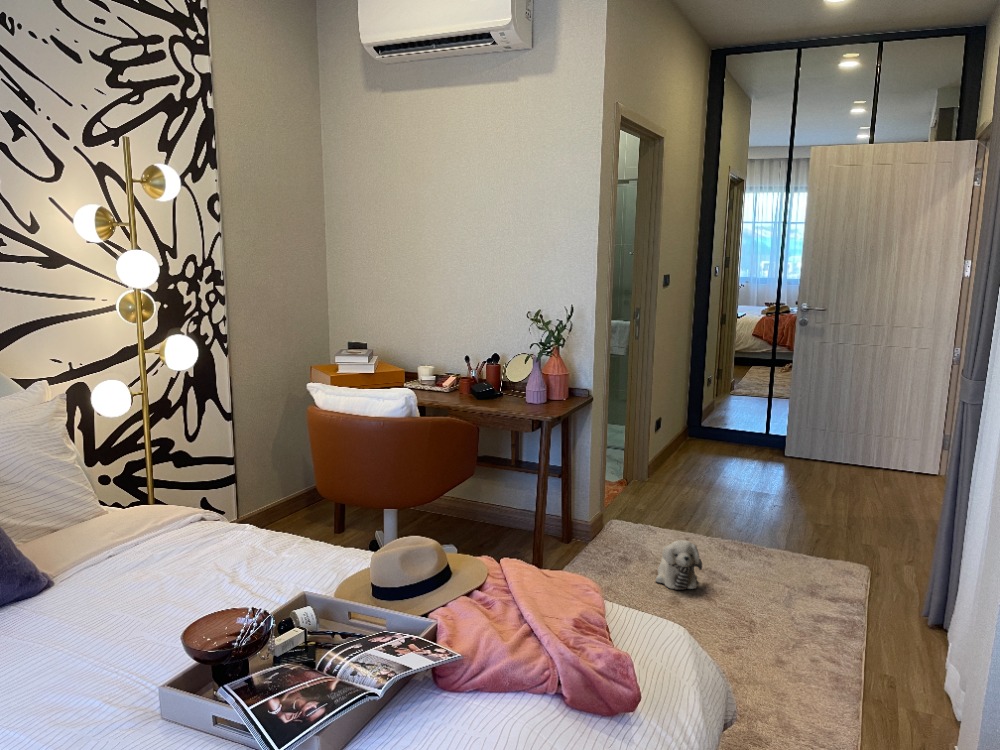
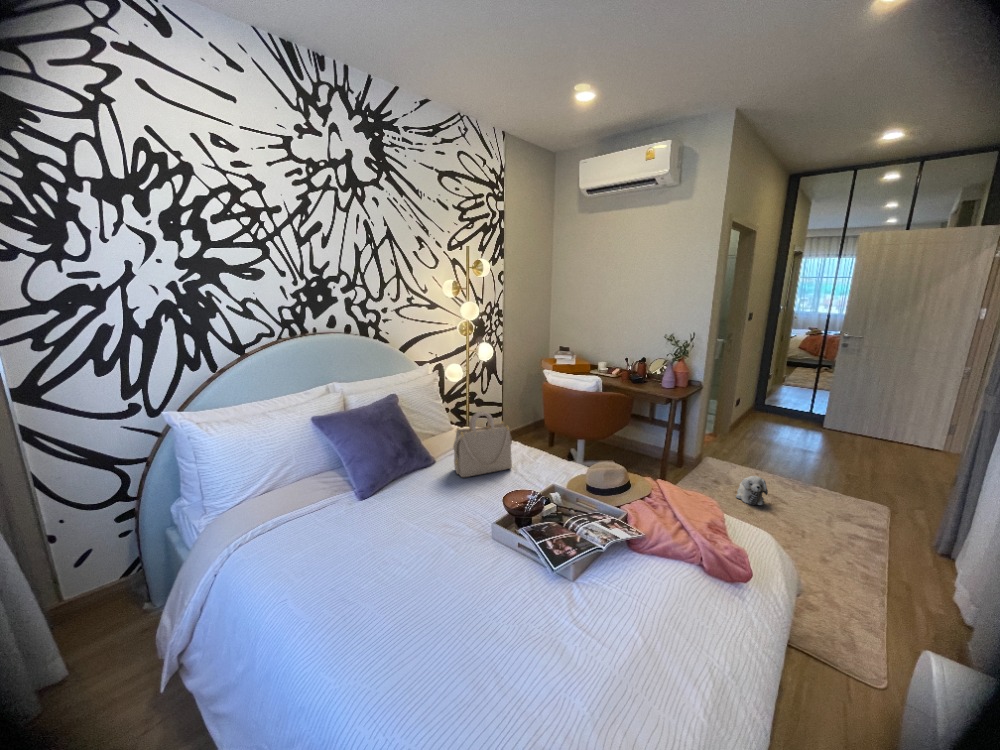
handbag: none [83,459,221,605] -> present [453,411,512,477]

